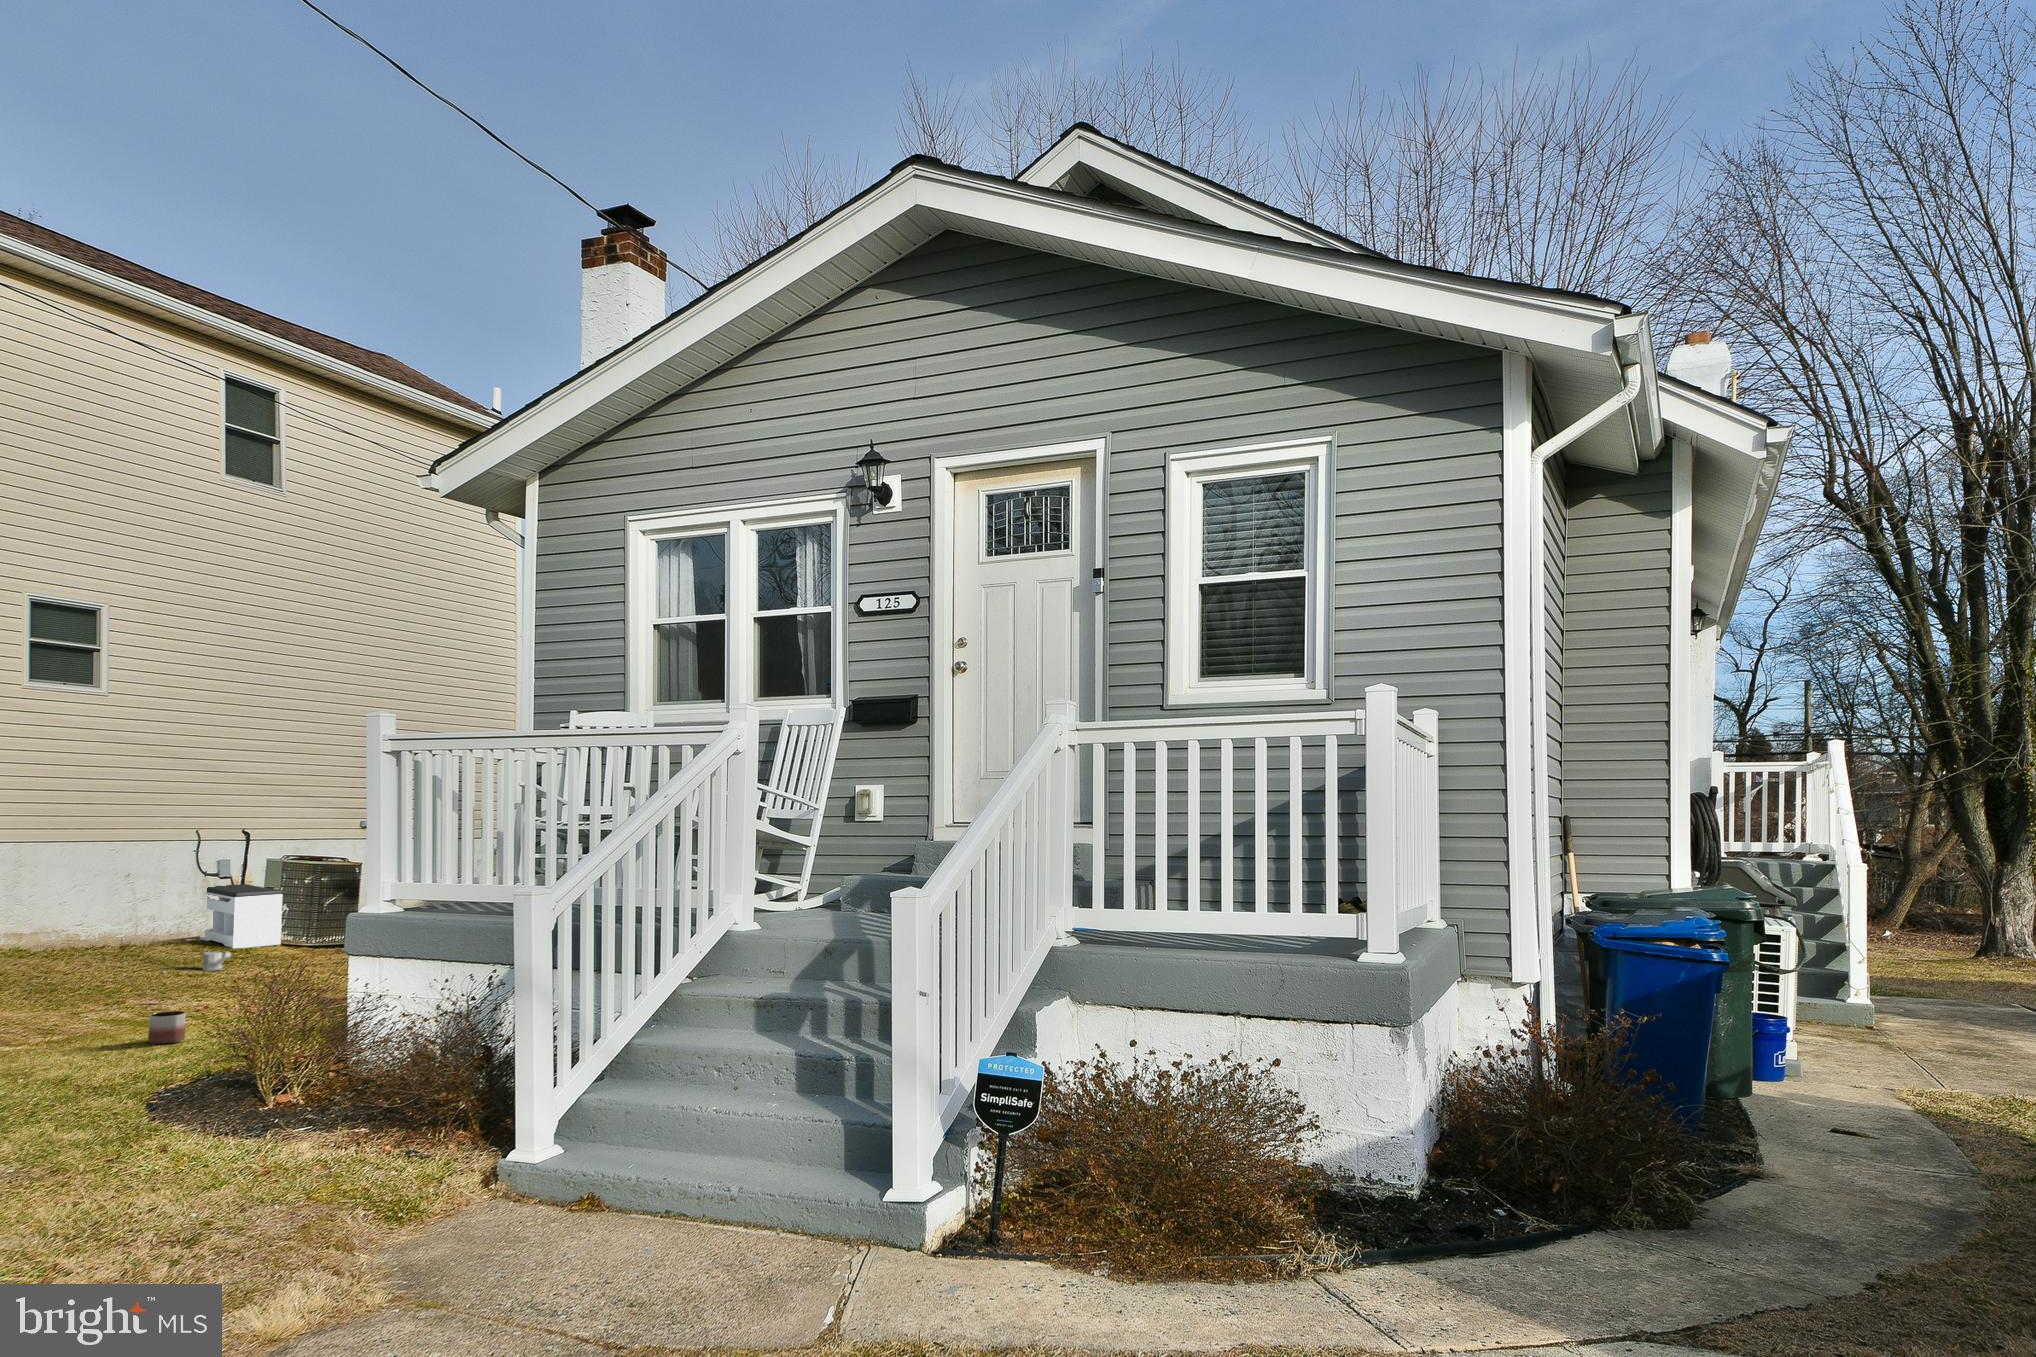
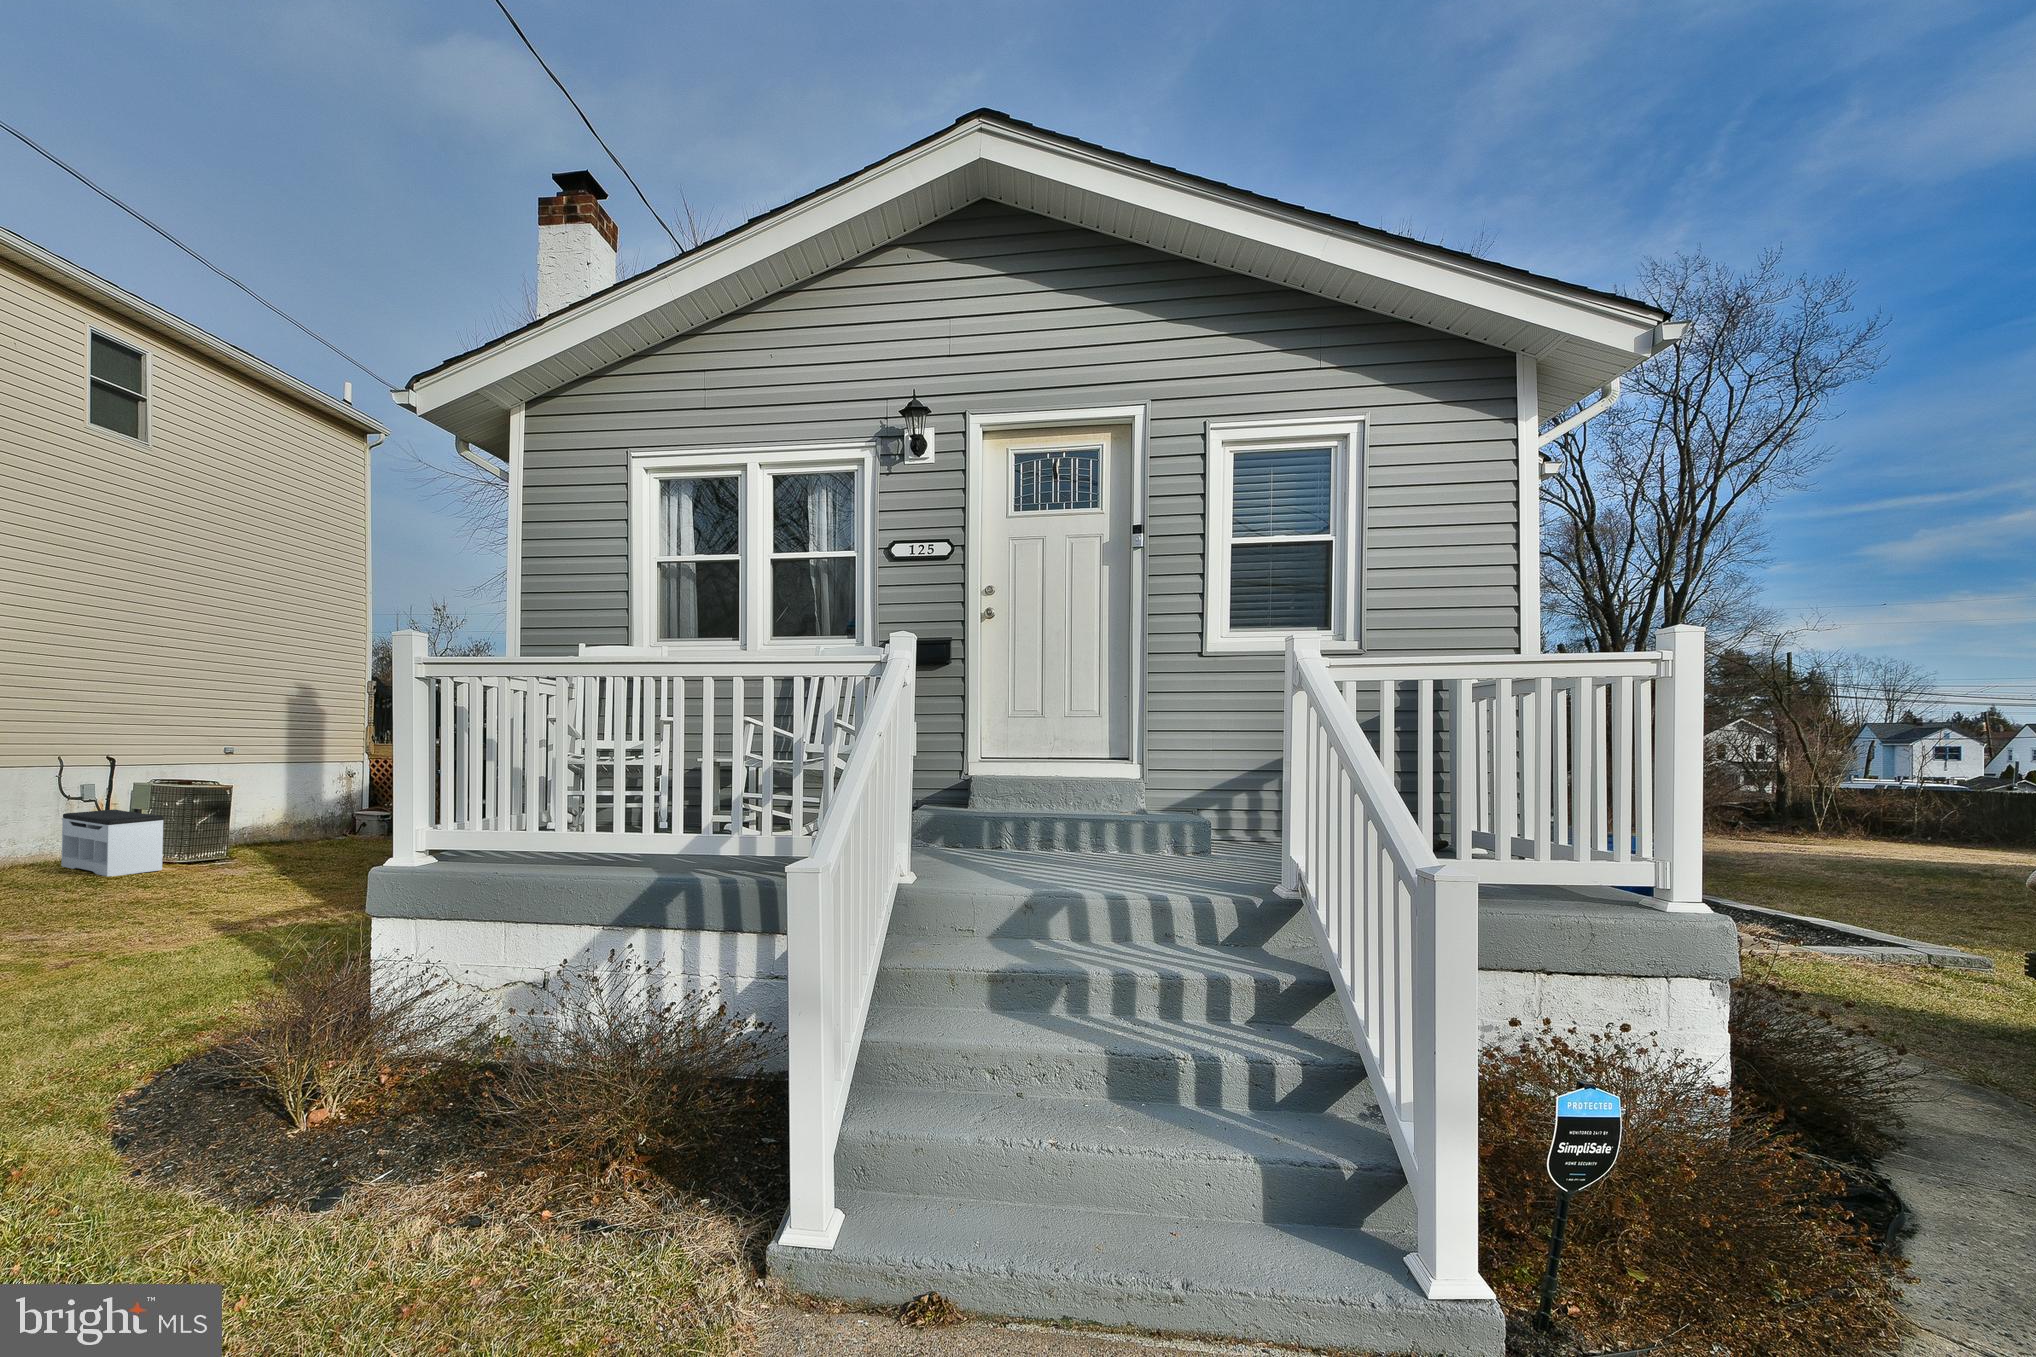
watering can: present [203,952,230,971] -> none [80,886,117,906]
planter: present [148,1011,186,1044] -> none [52,970,100,1010]

